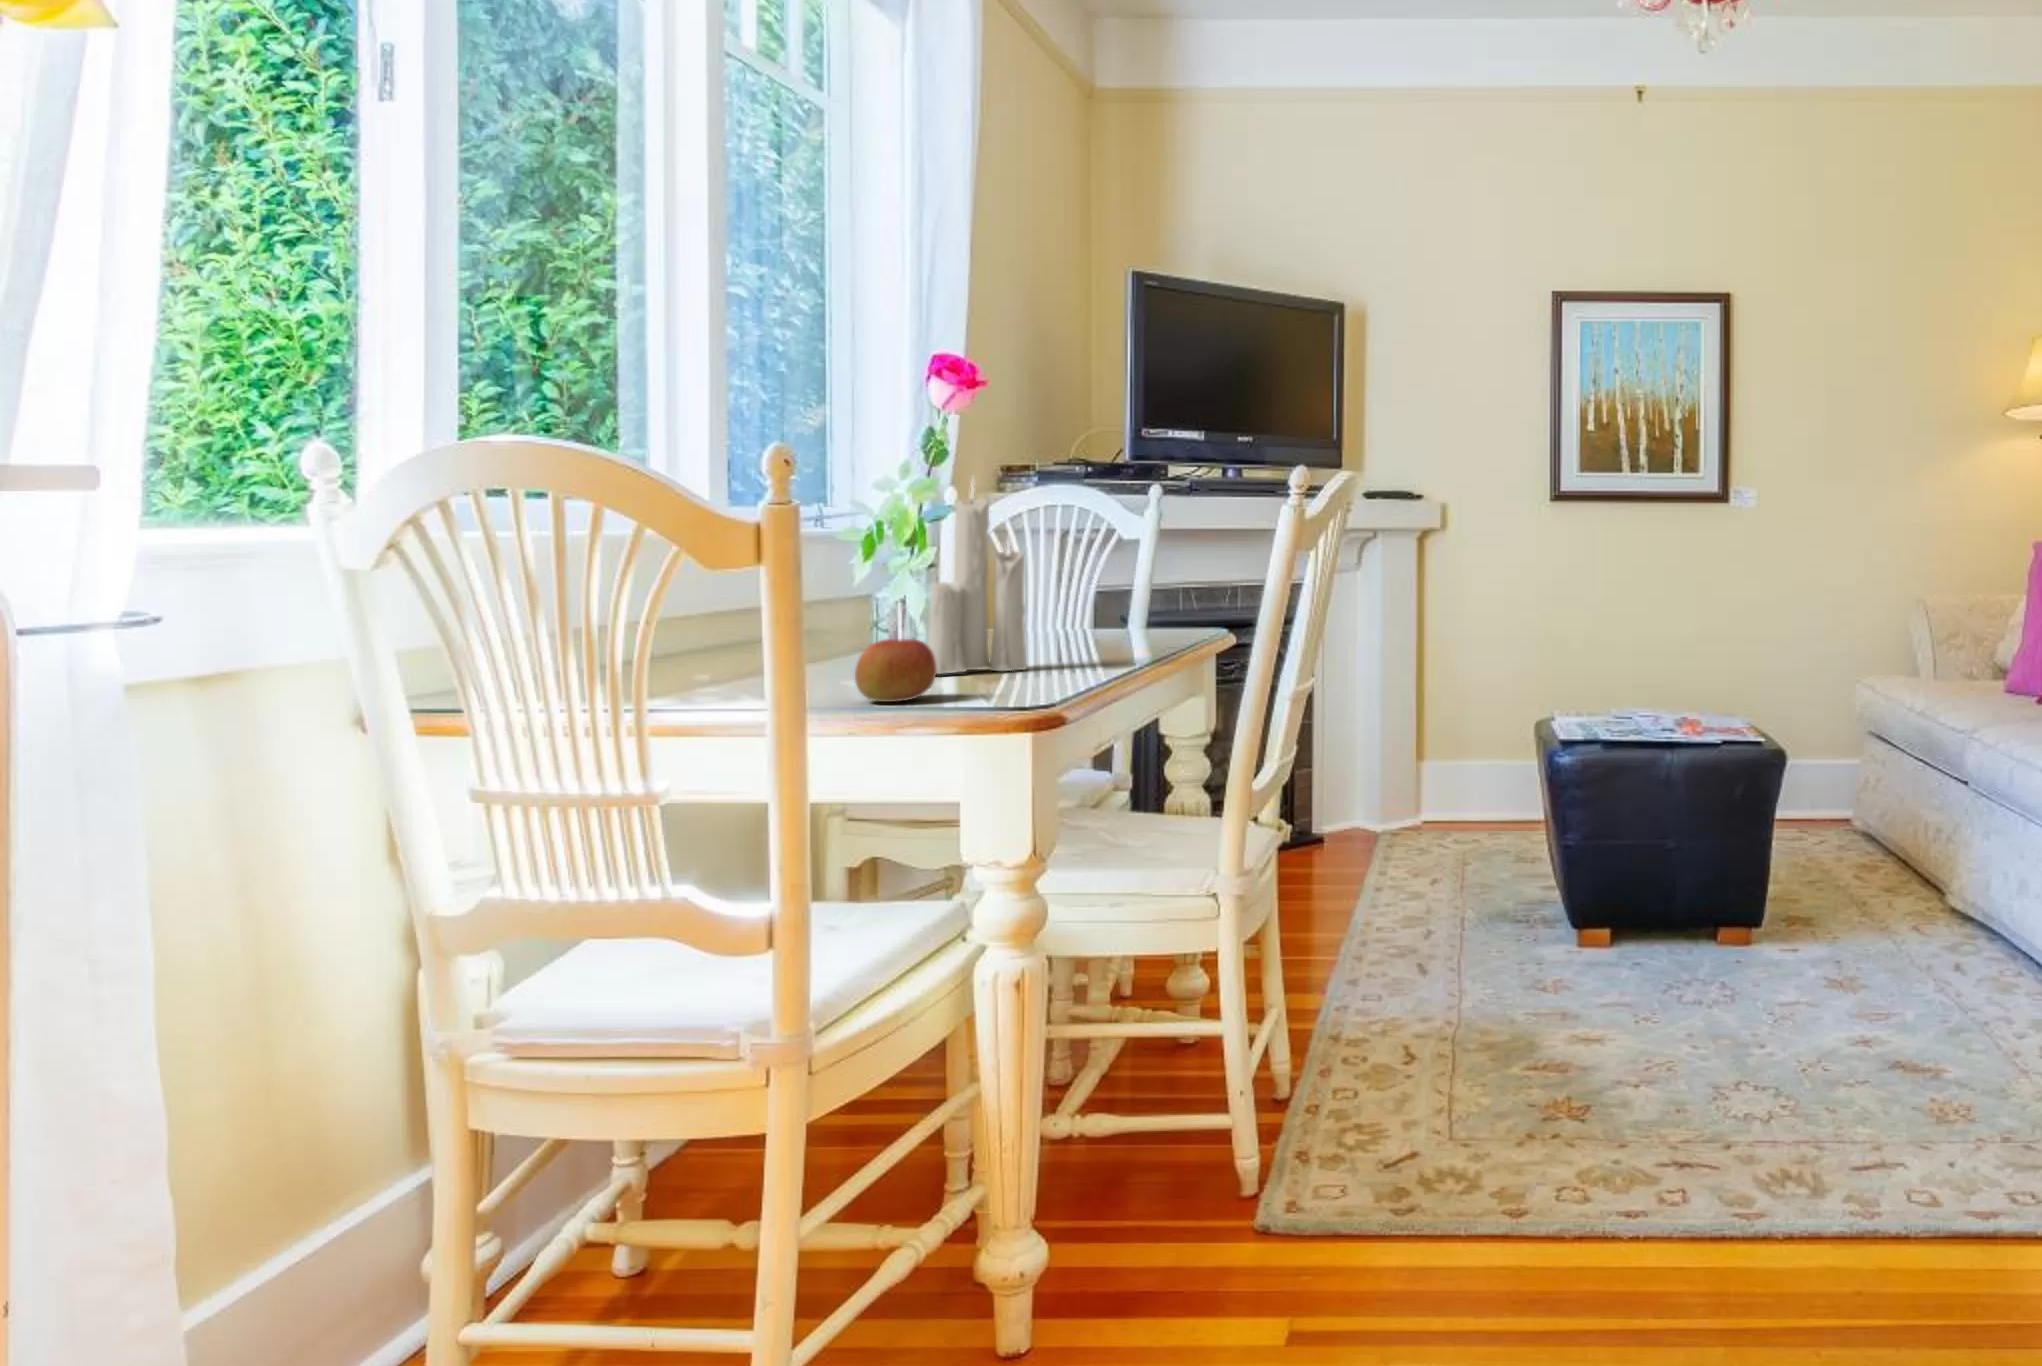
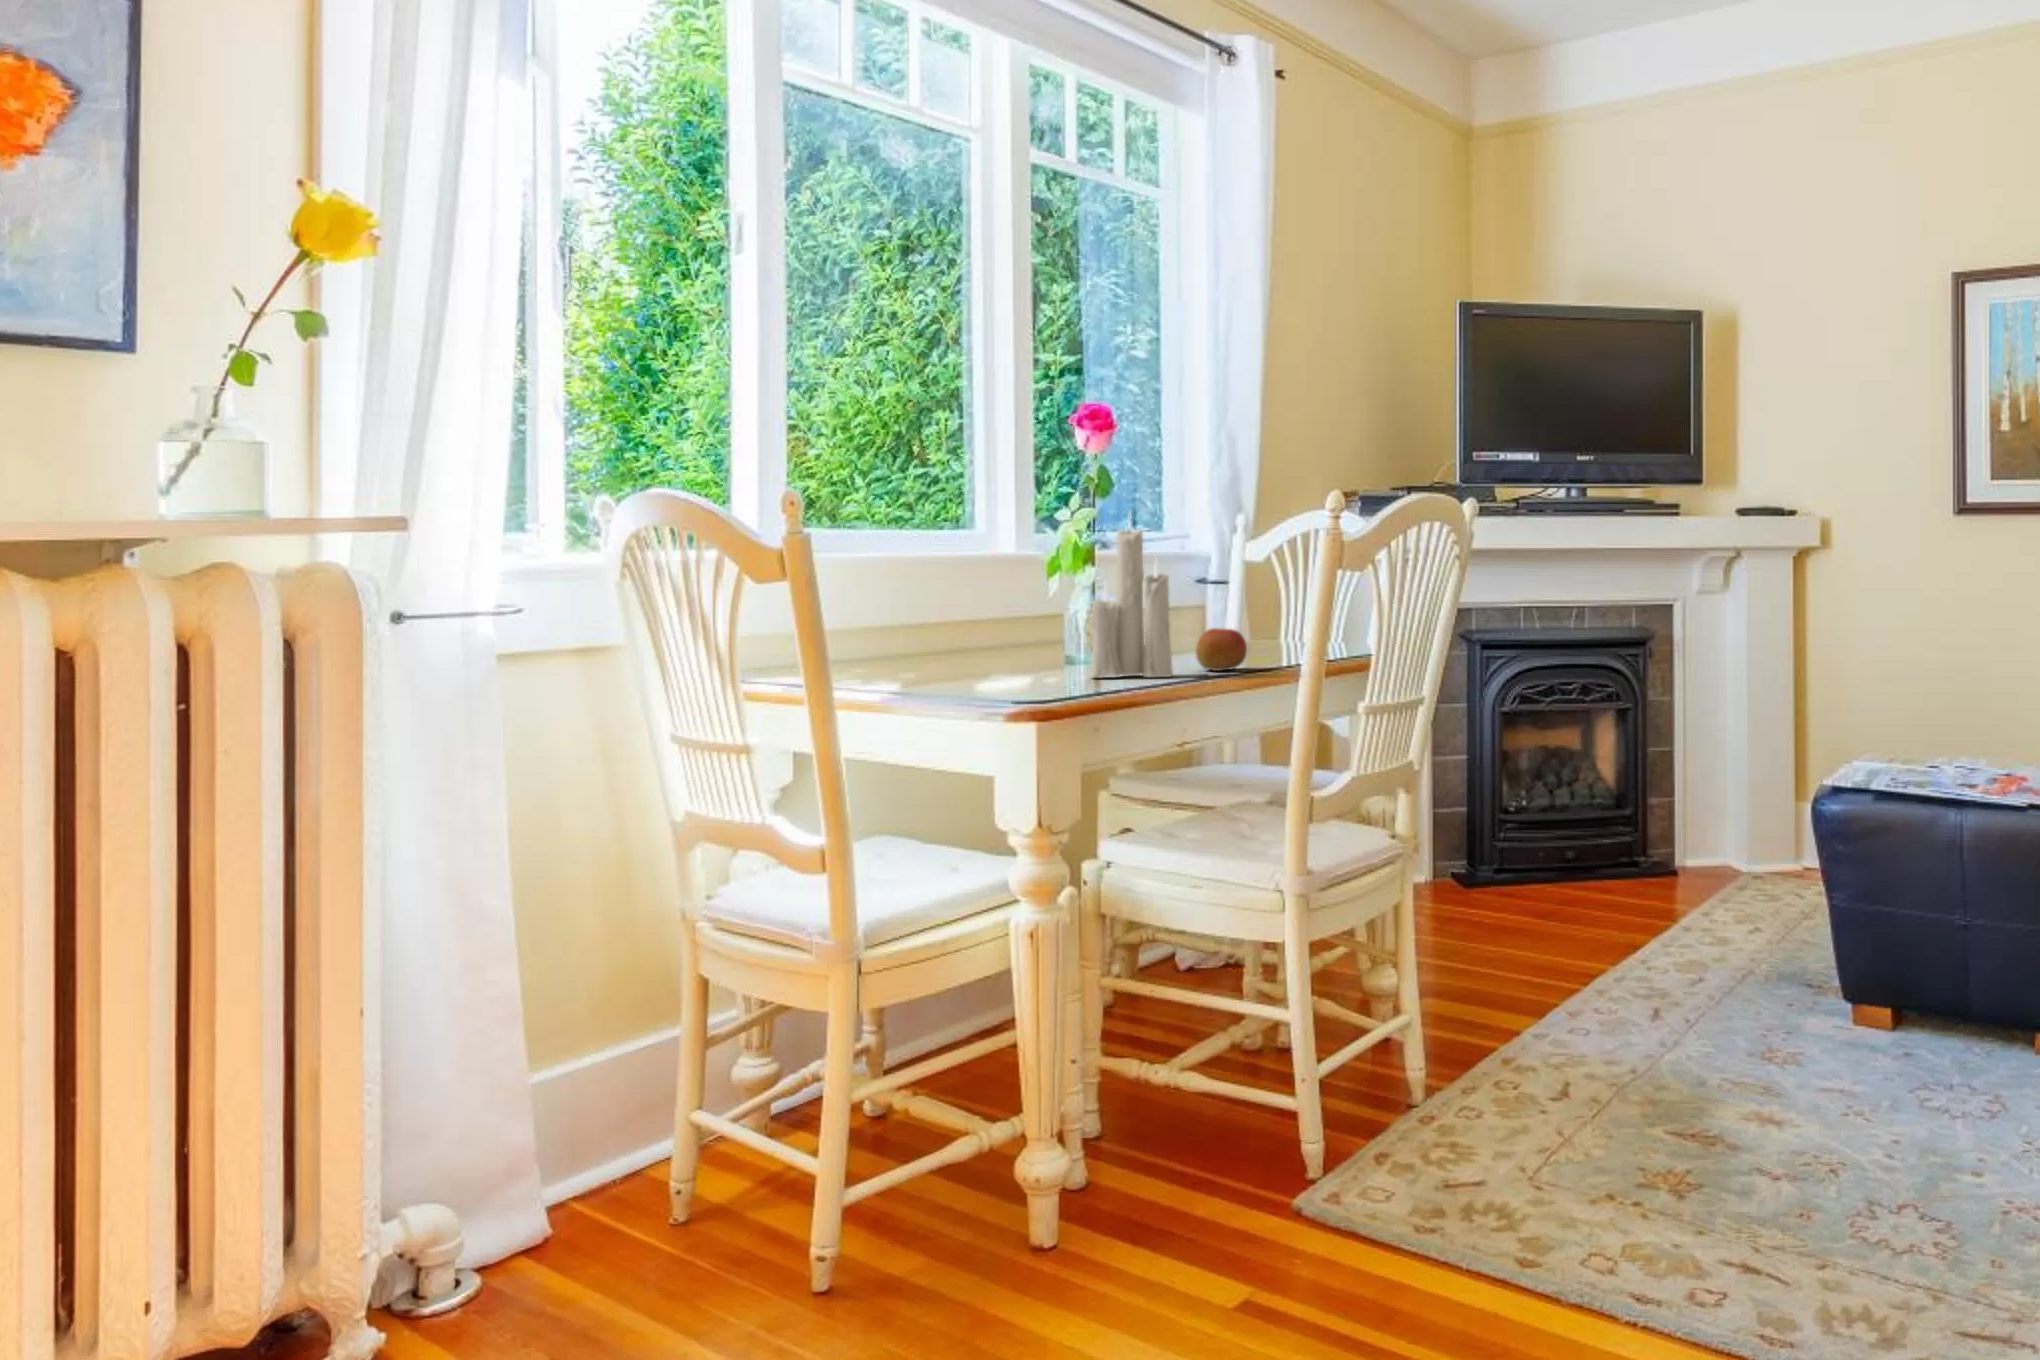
apple: present [855,639,937,702] -> present [1196,628,1247,671]

